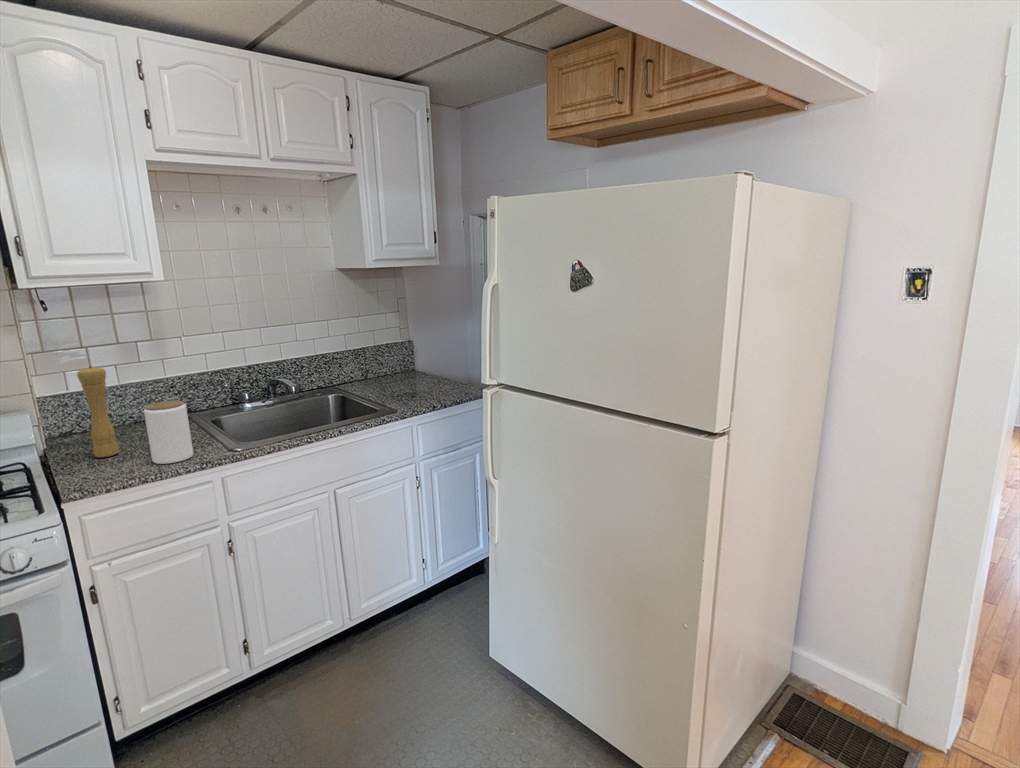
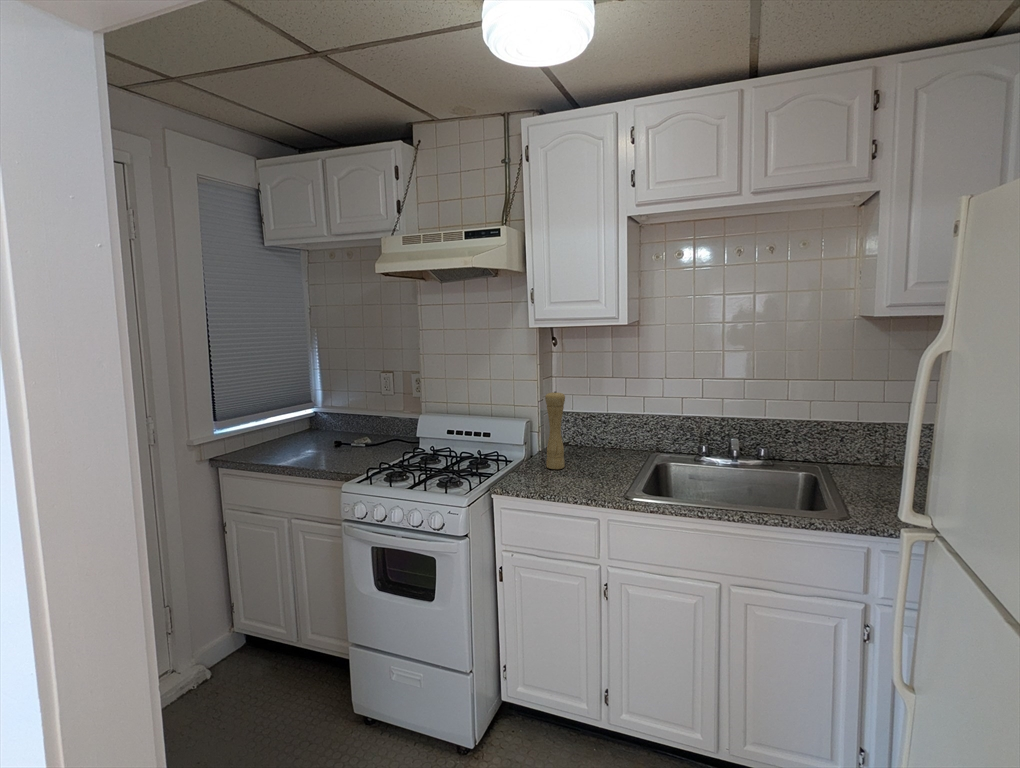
jar: present [144,400,193,464] -> none [564,432,598,491]

